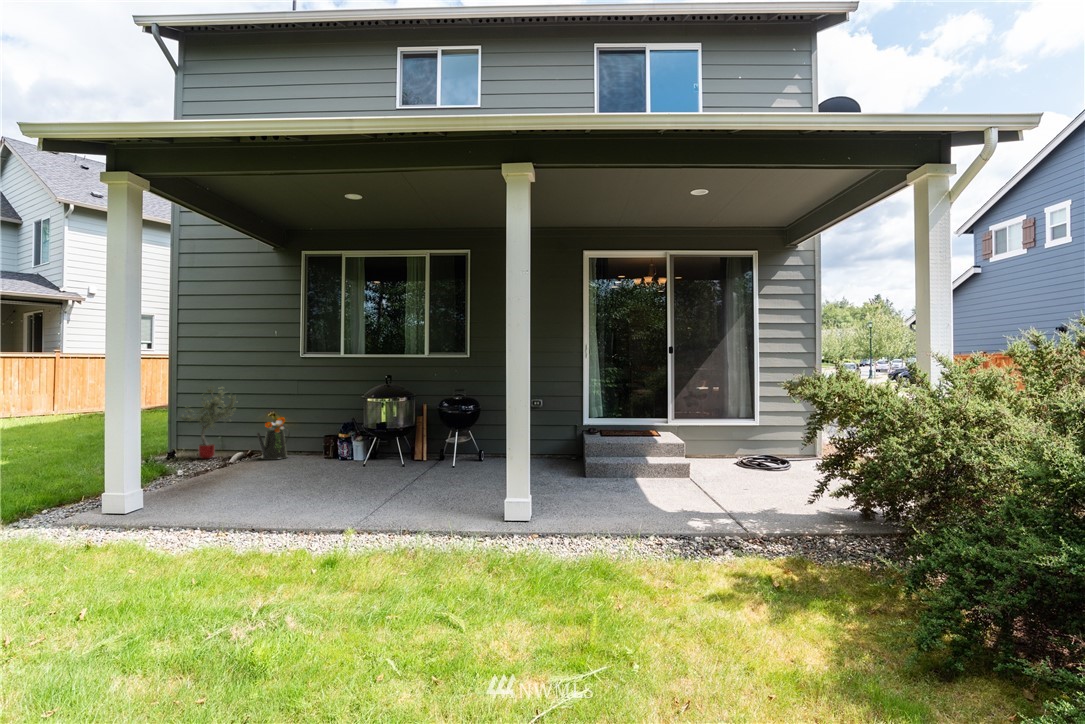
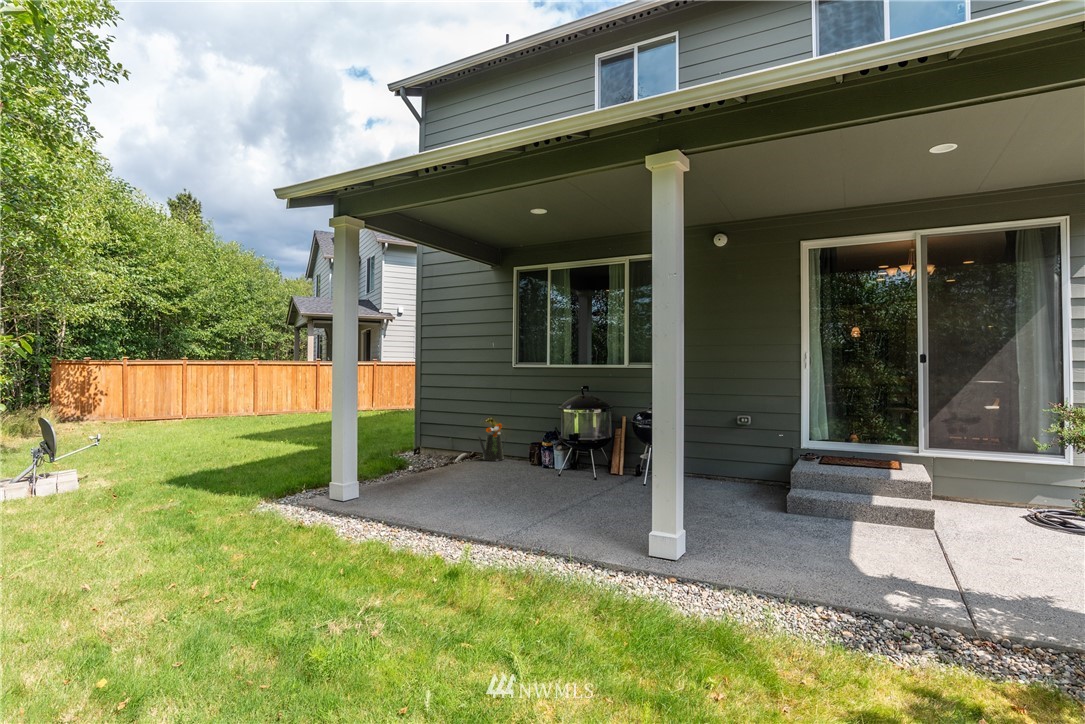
potted tree: present [180,386,236,459] -> none [427,395,468,456]

